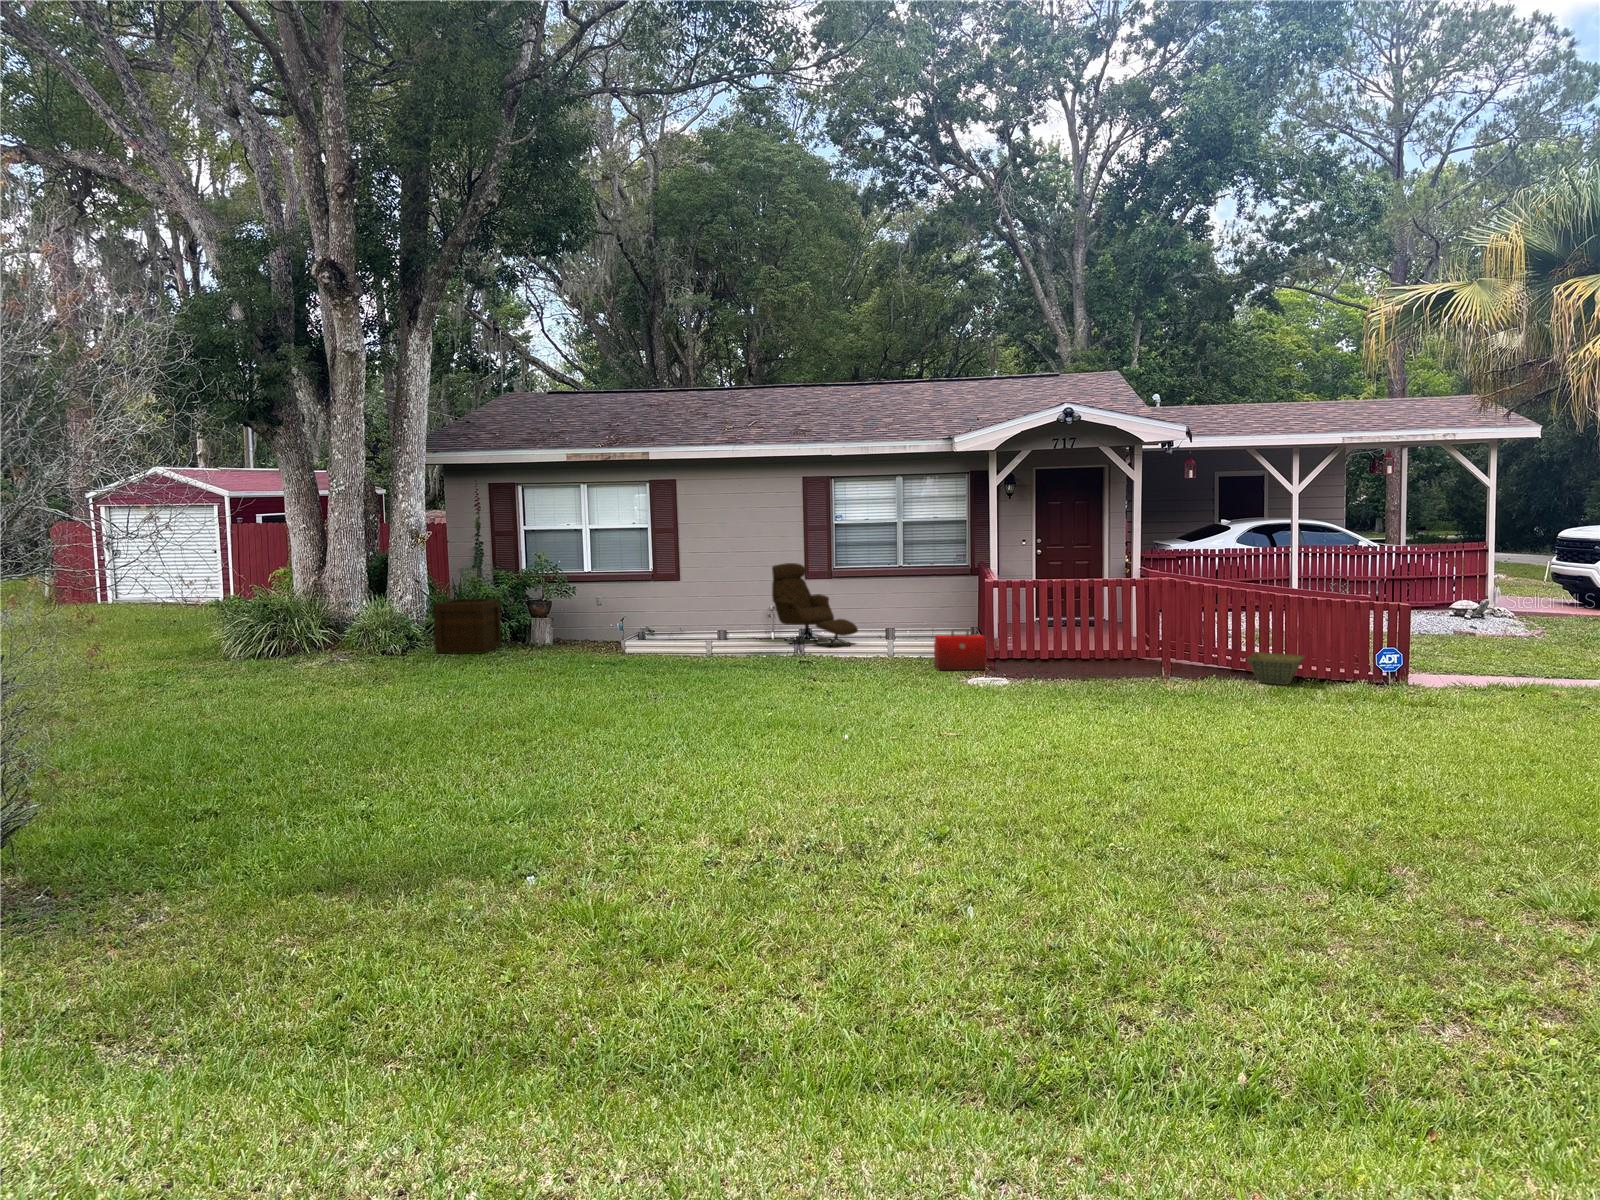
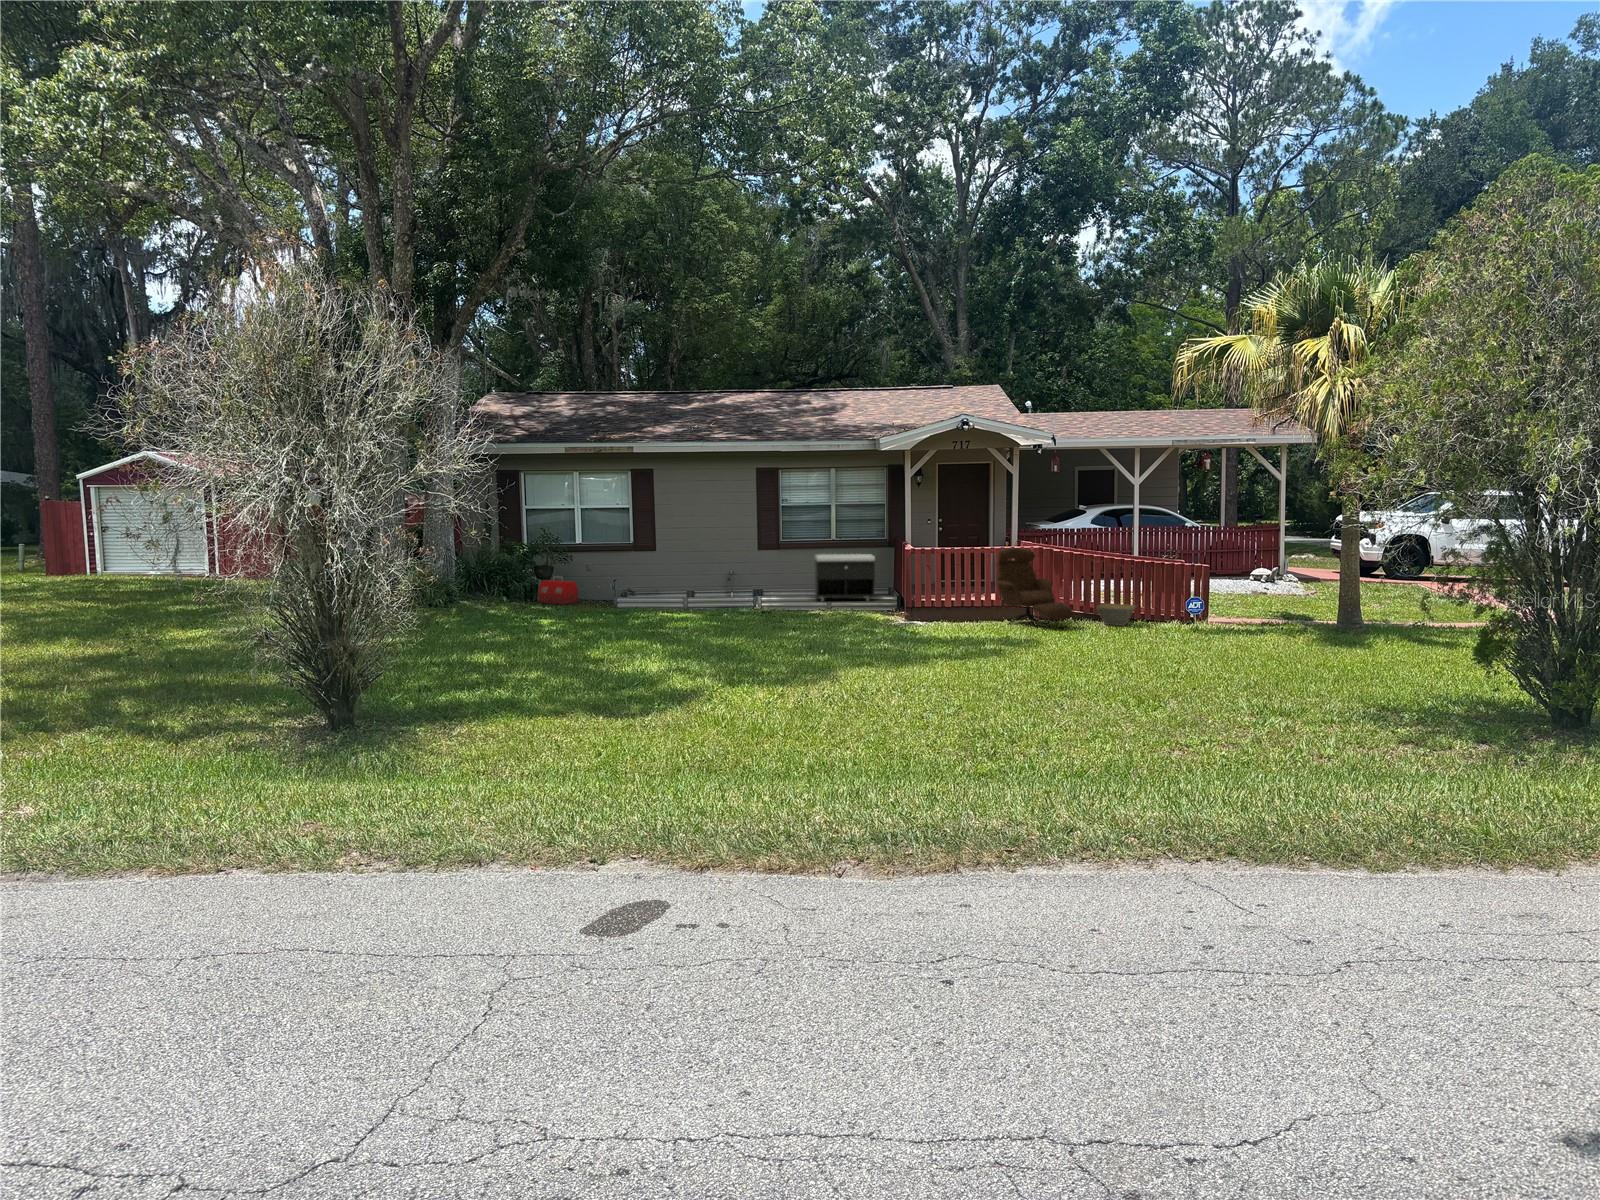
lounge chair: present [772,563,858,646] -> present [996,548,1074,628]
storage bench: none [877,583,951,643] -> present [815,554,875,601]
wooden crate: present [433,599,502,653] -> none [458,566,510,611]
toolbox: present [934,629,987,670] -> present [539,576,578,604]

